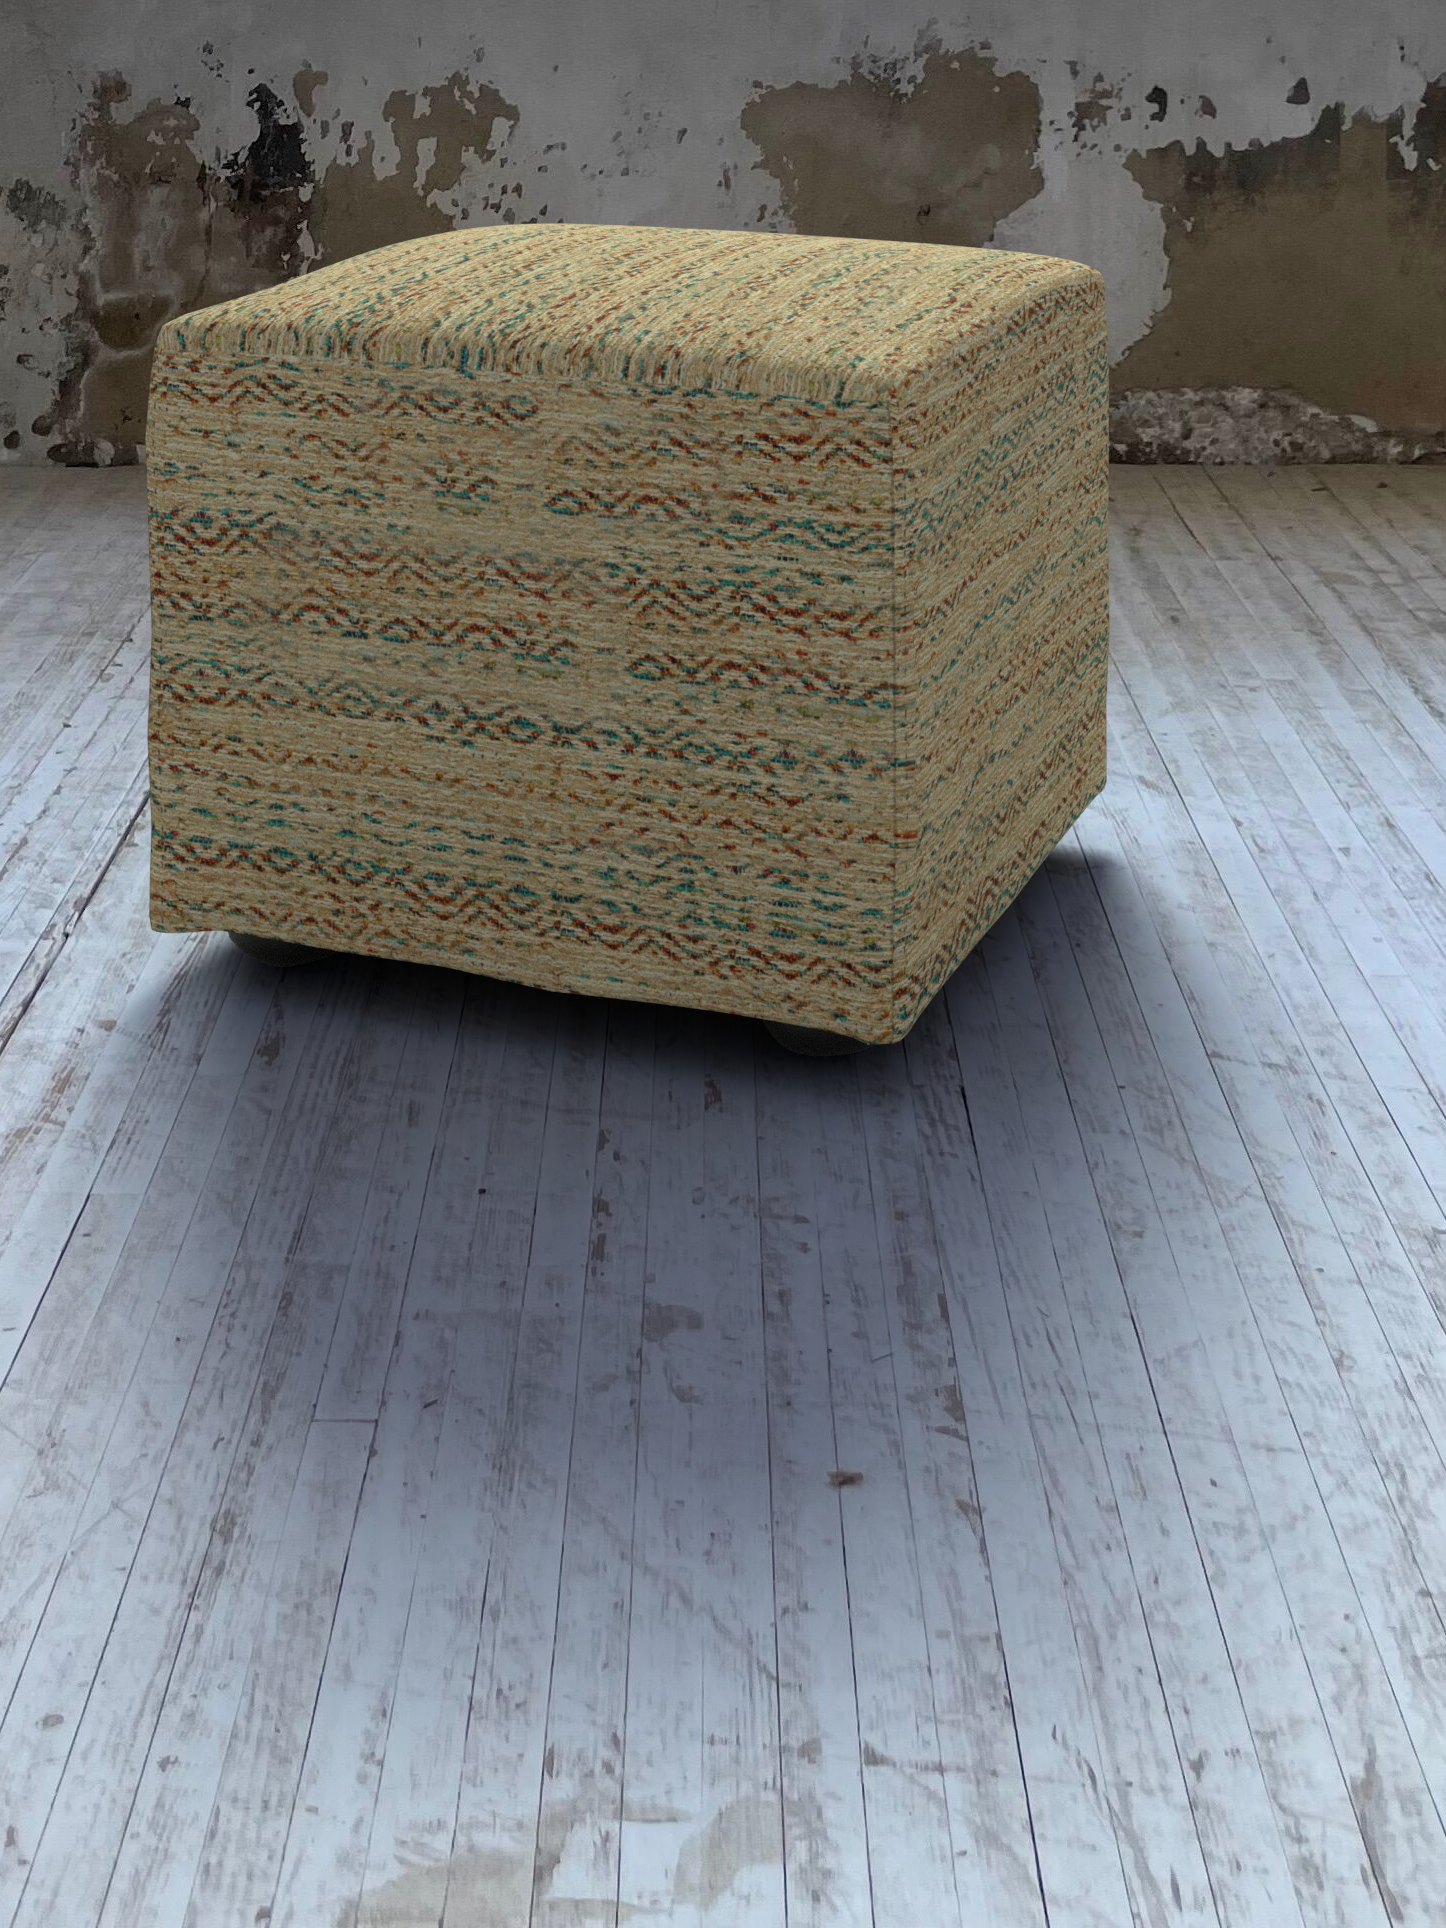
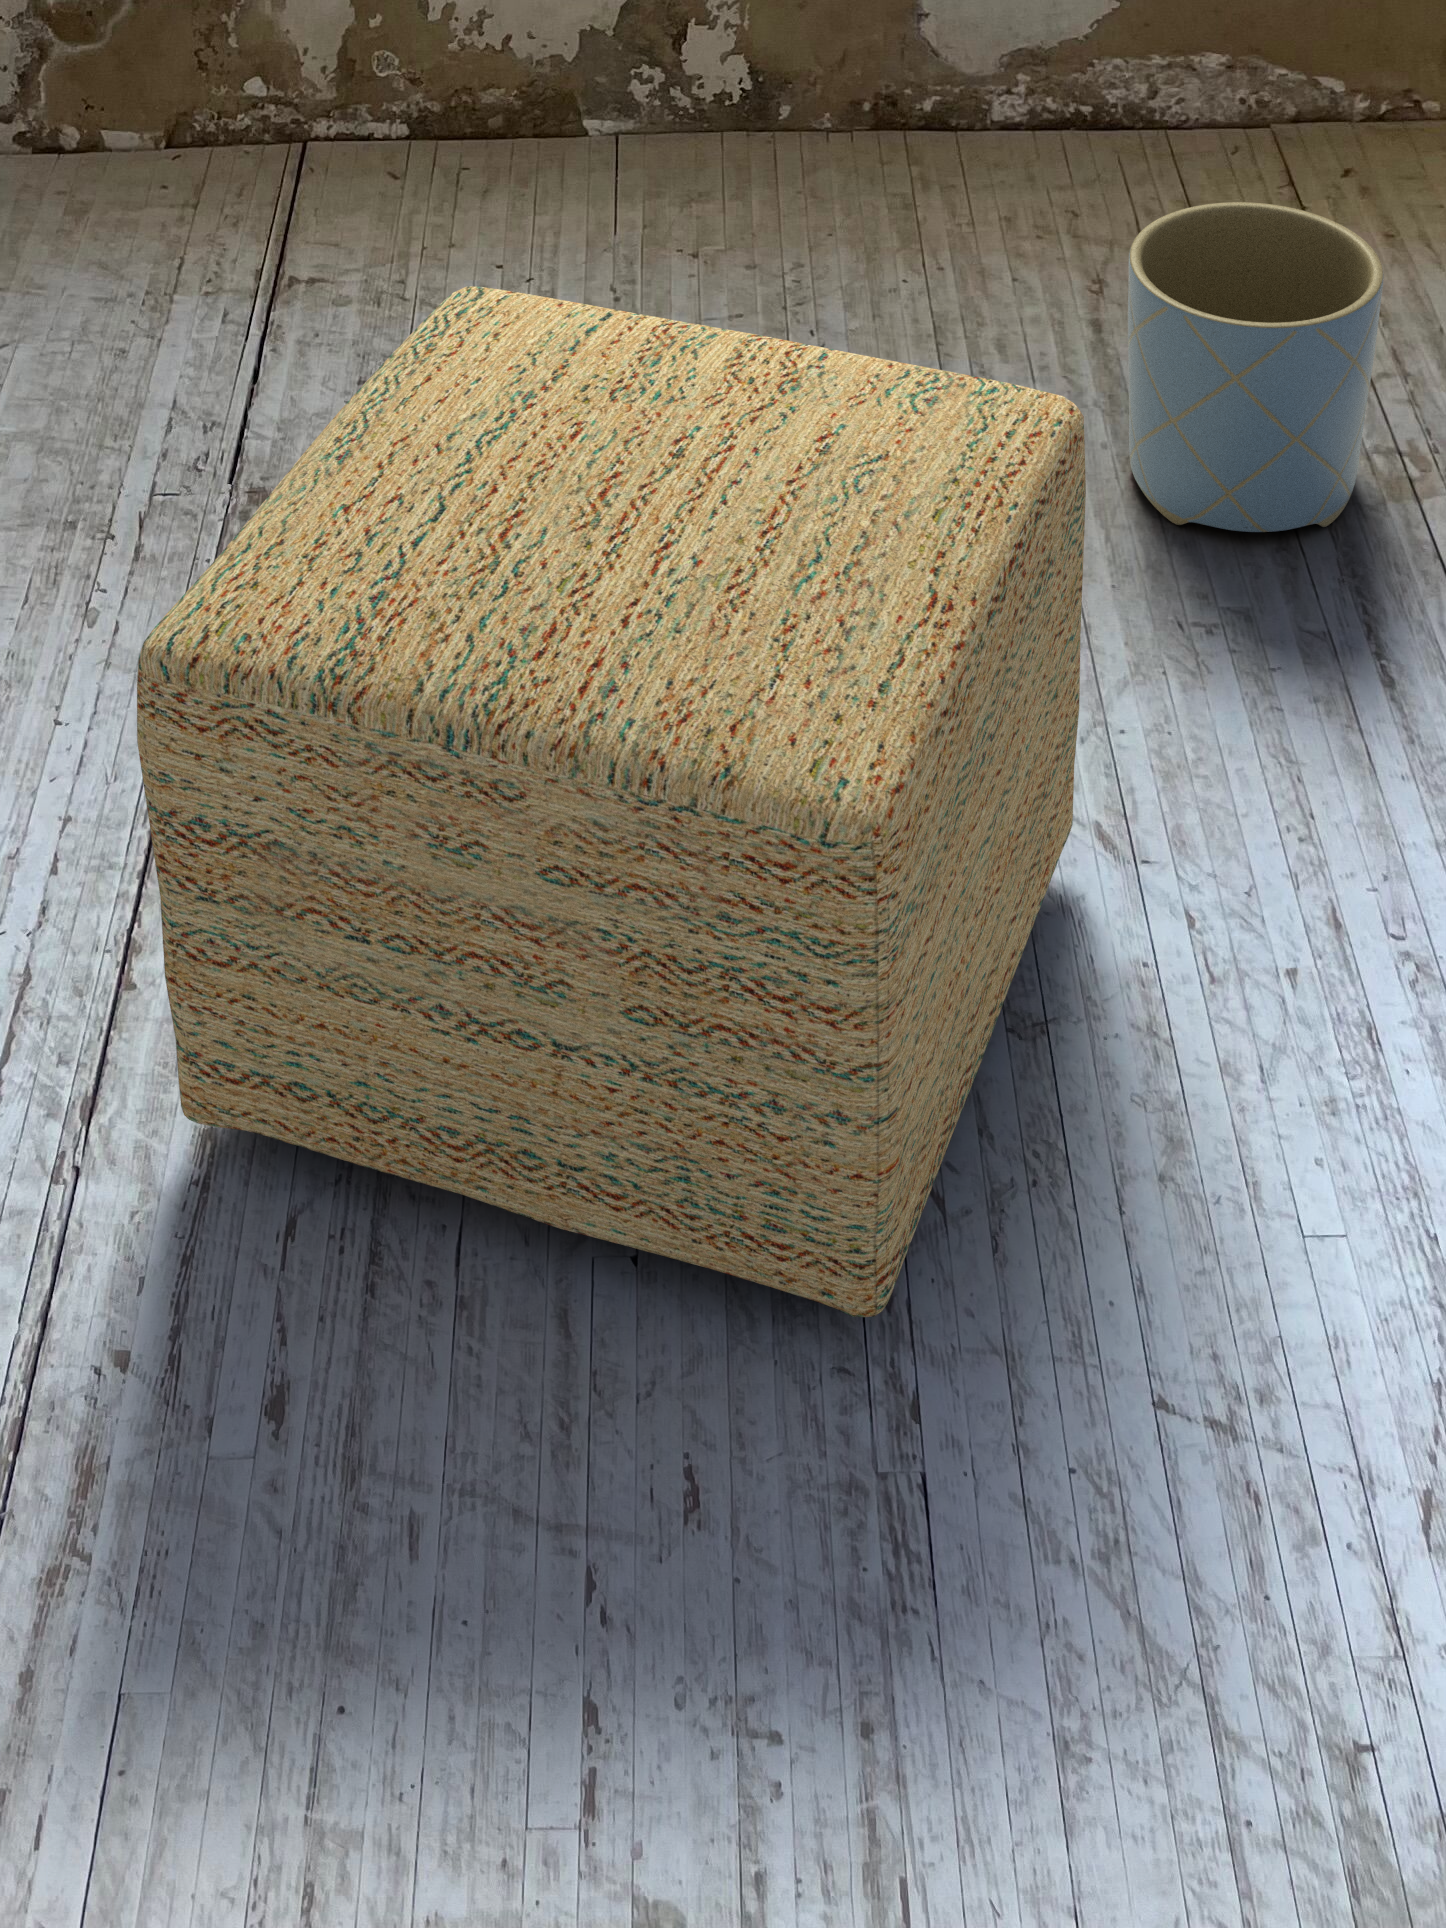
planter: none [1156,364,1410,666] -> present [1128,202,1384,532]

